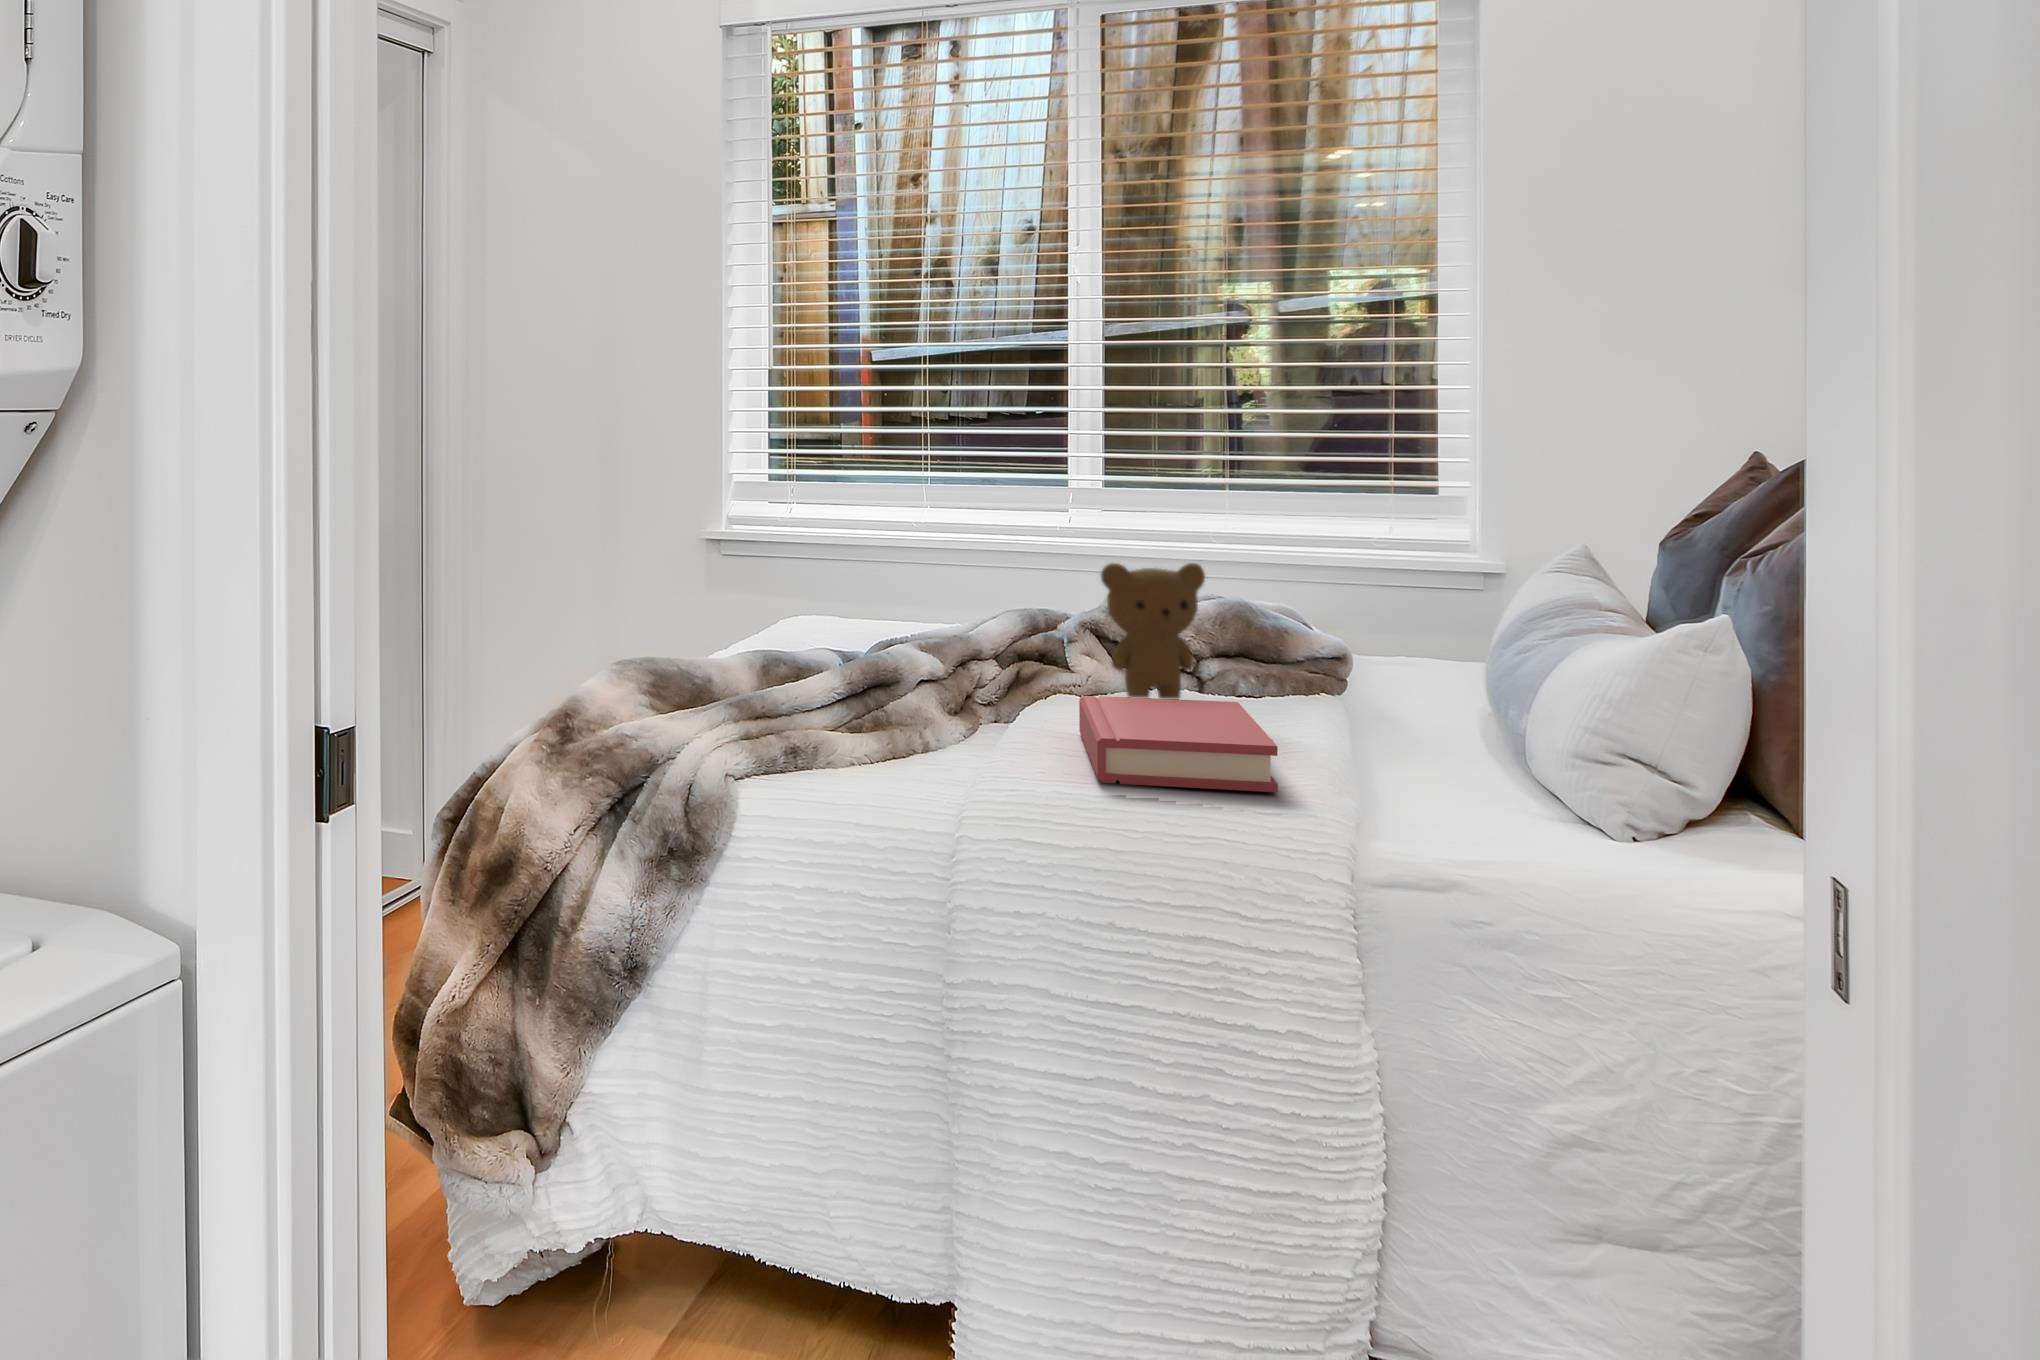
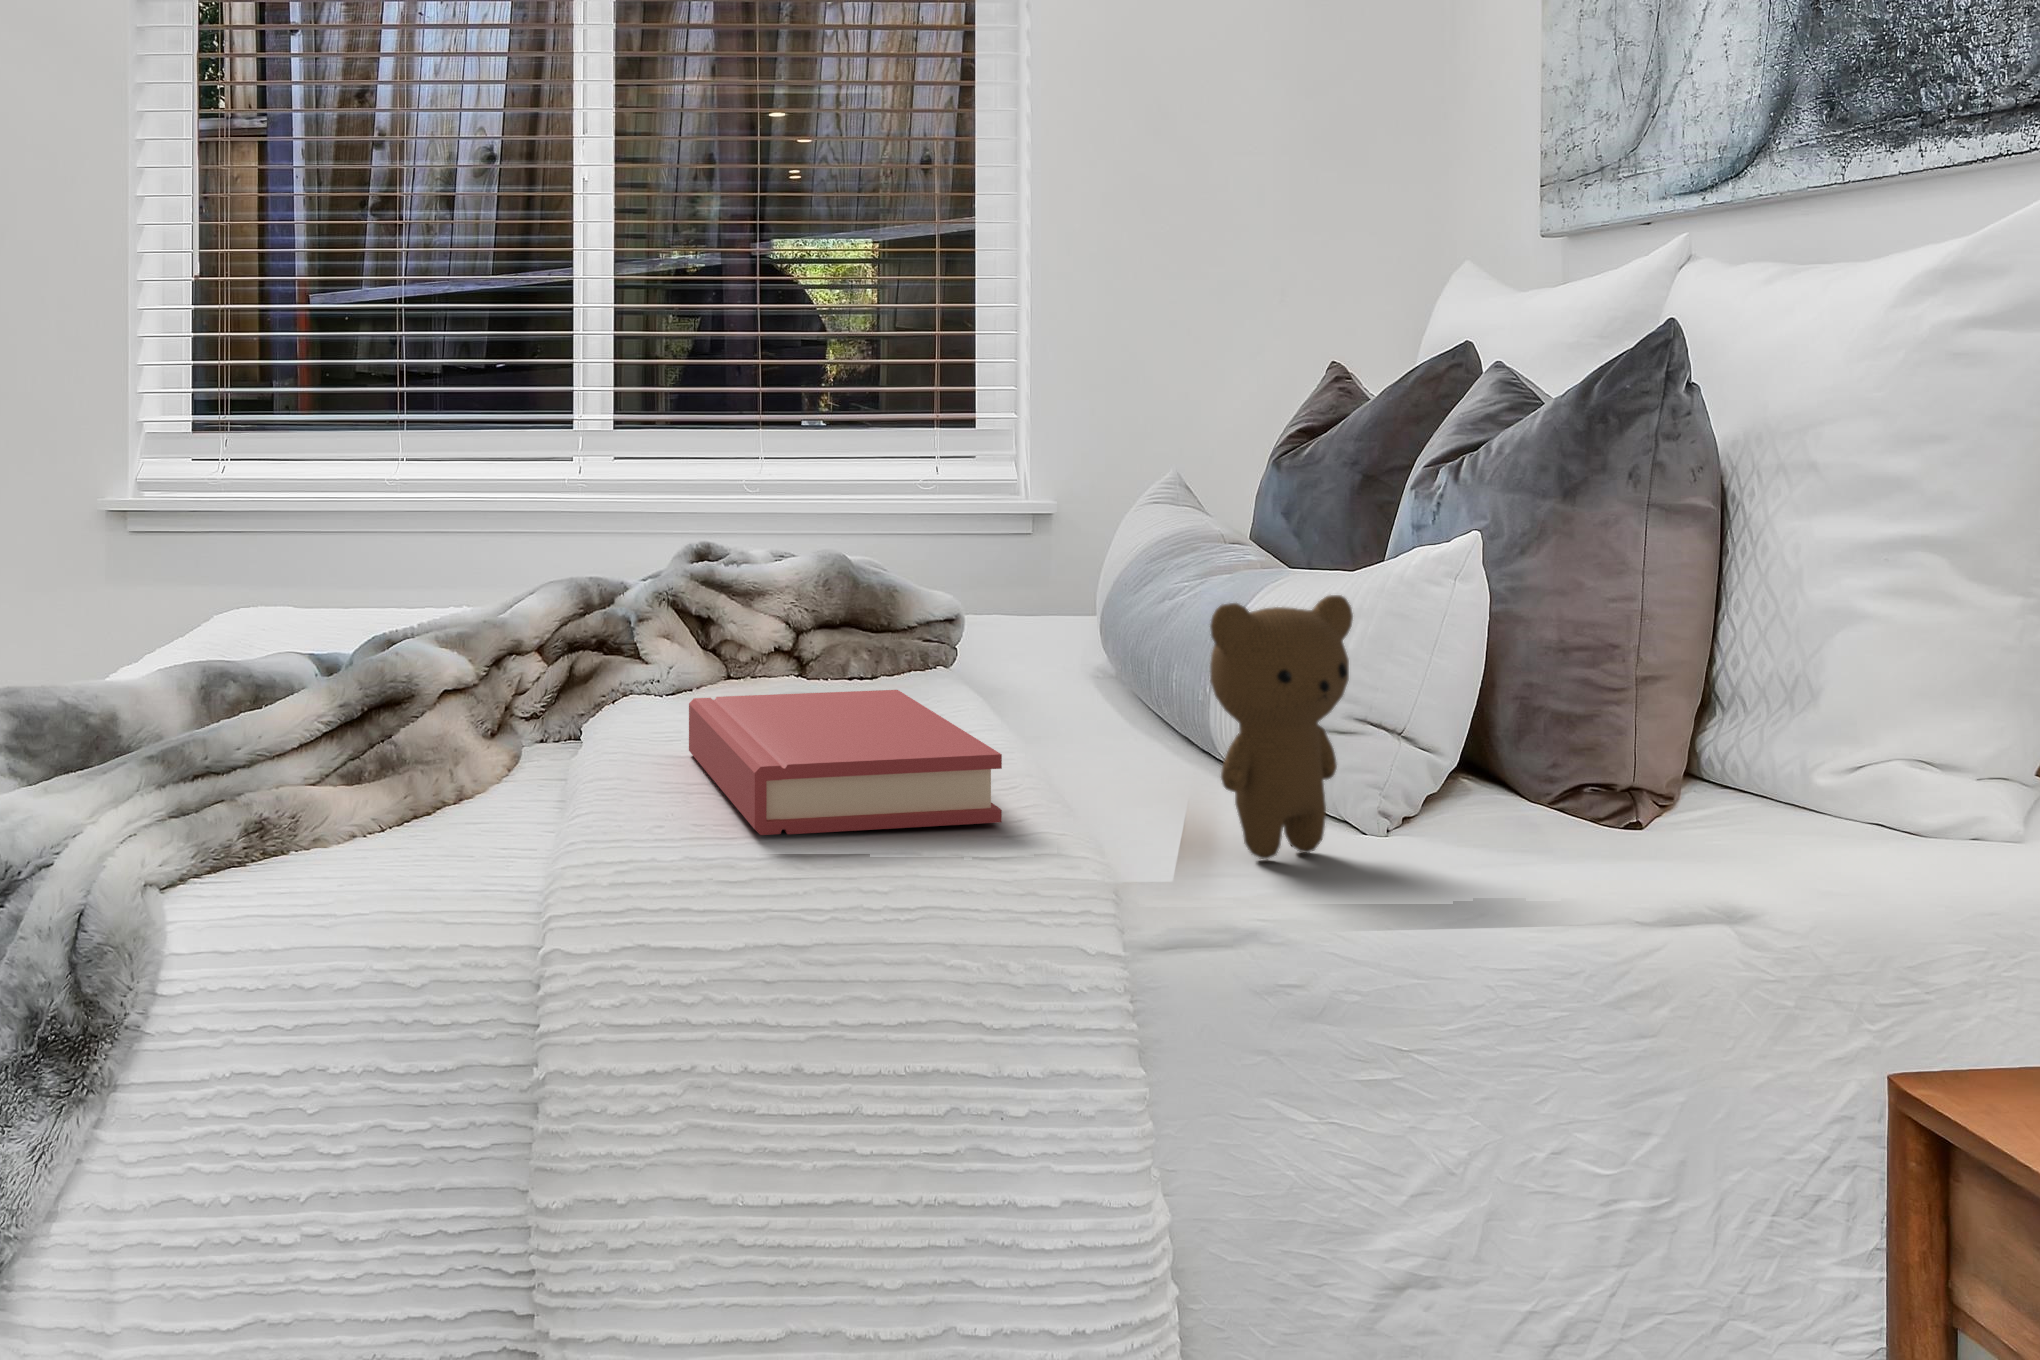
teddy bear: present [1101,563,1205,700] -> present [1210,595,1353,859]

